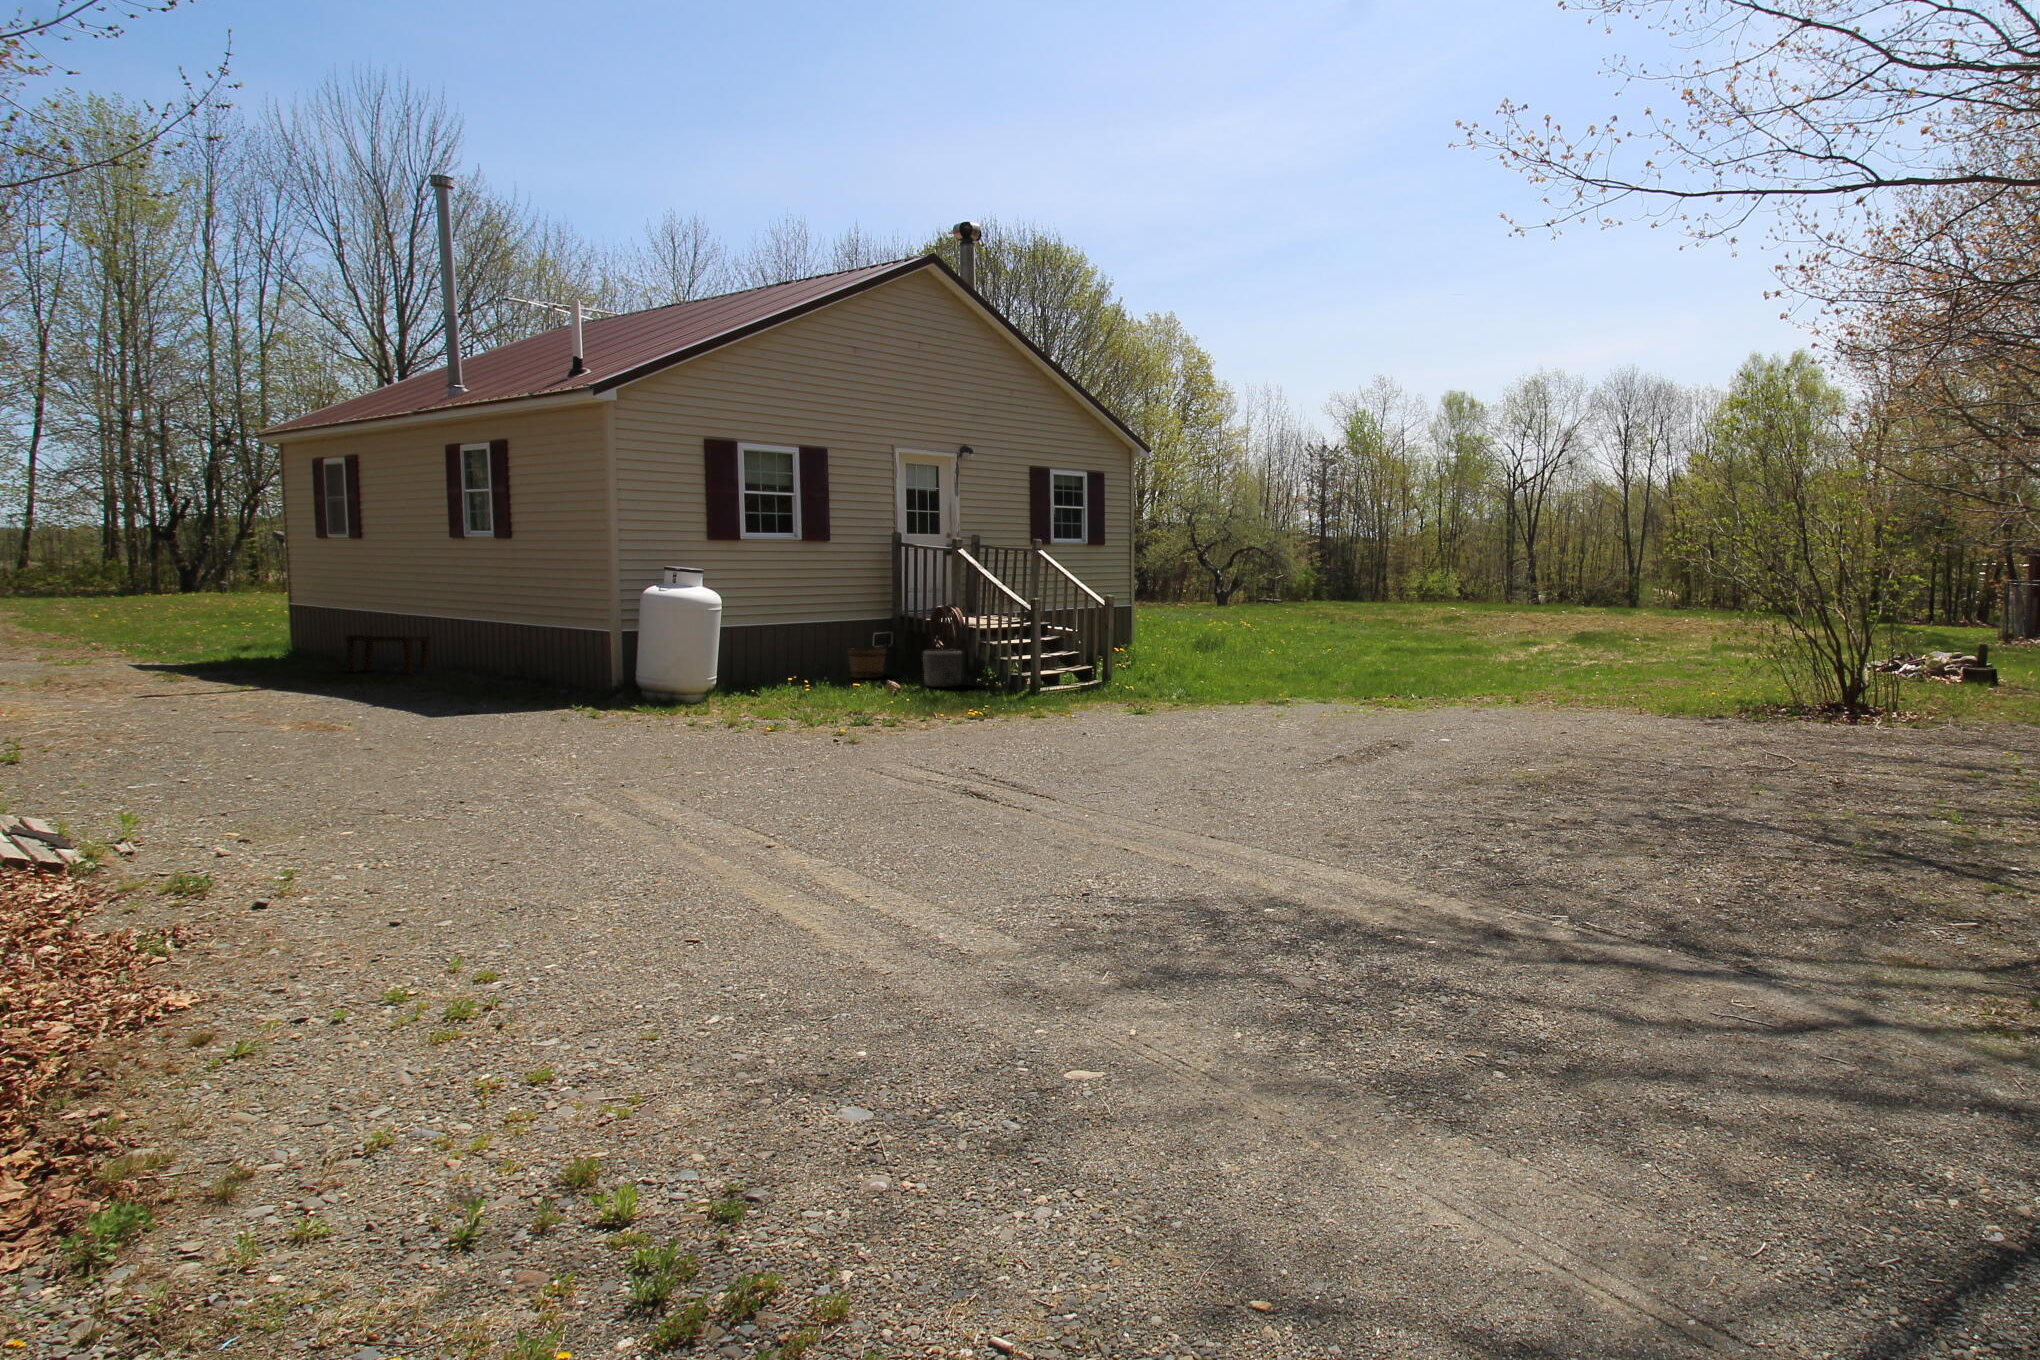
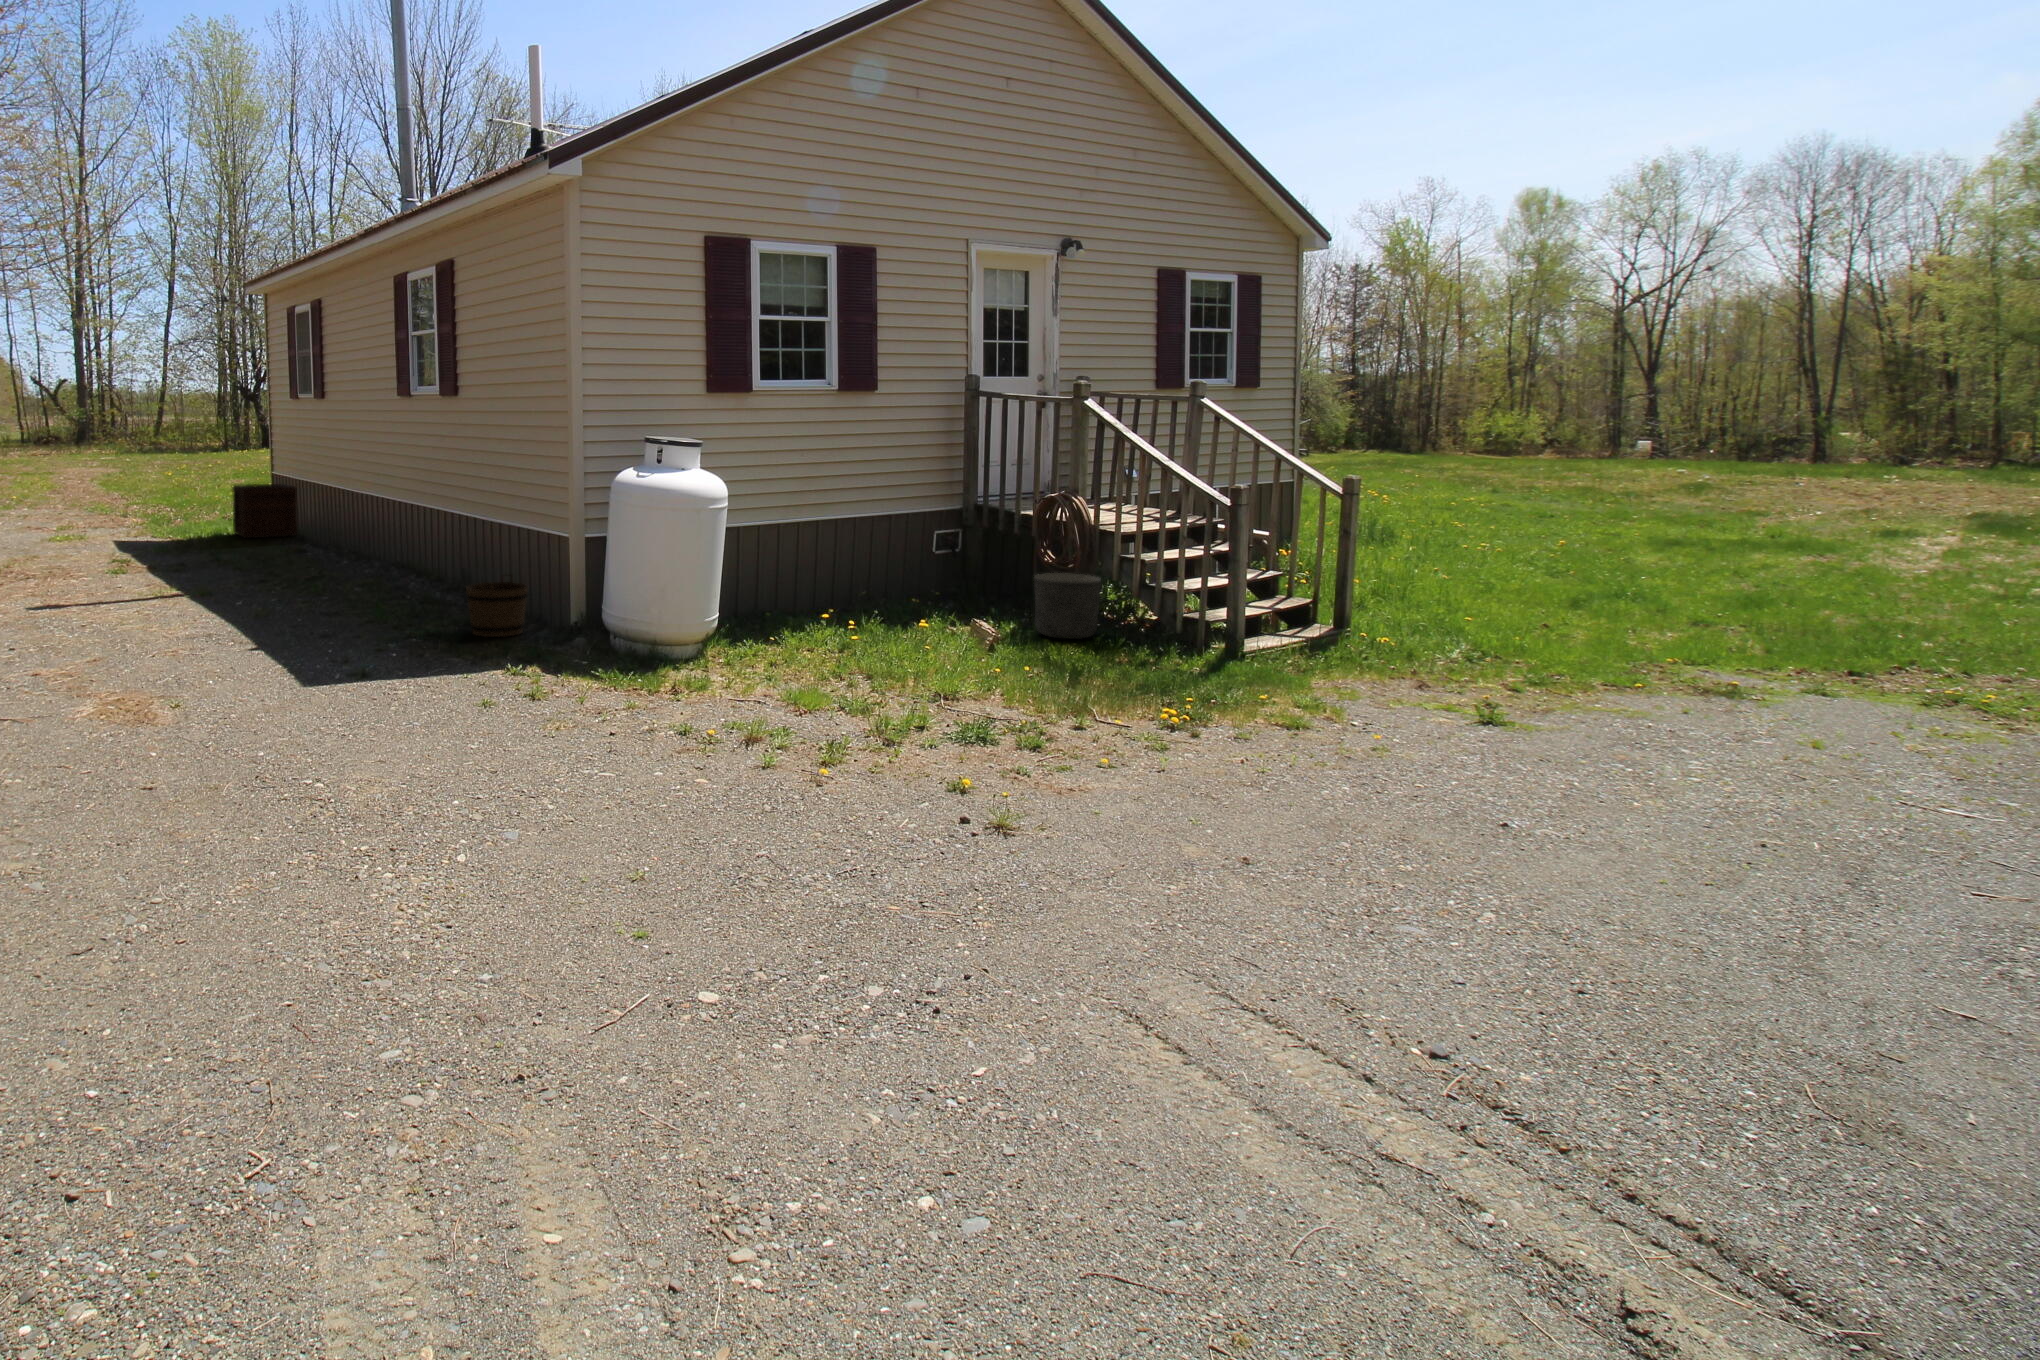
wooden crate: none [258,611,330,657] -> present [232,484,298,538]
bench: present [346,635,430,674] -> none [289,520,378,572]
bucket: present [848,648,886,678] -> present [466,575,529,637]

